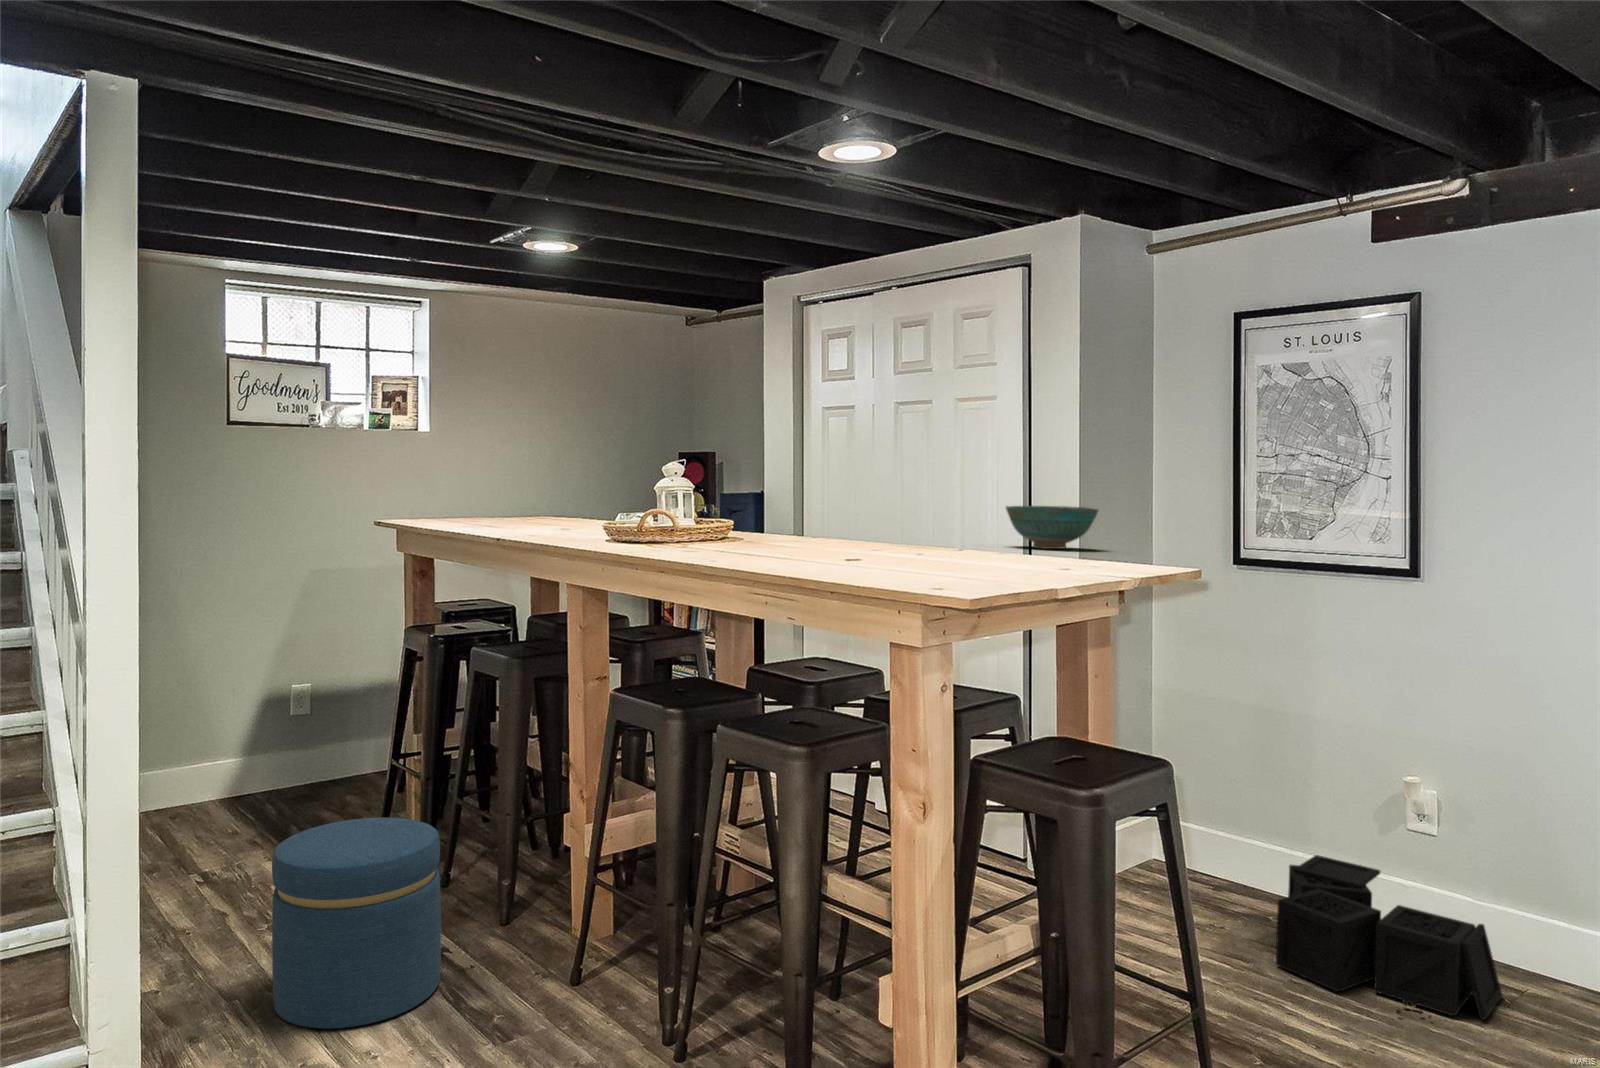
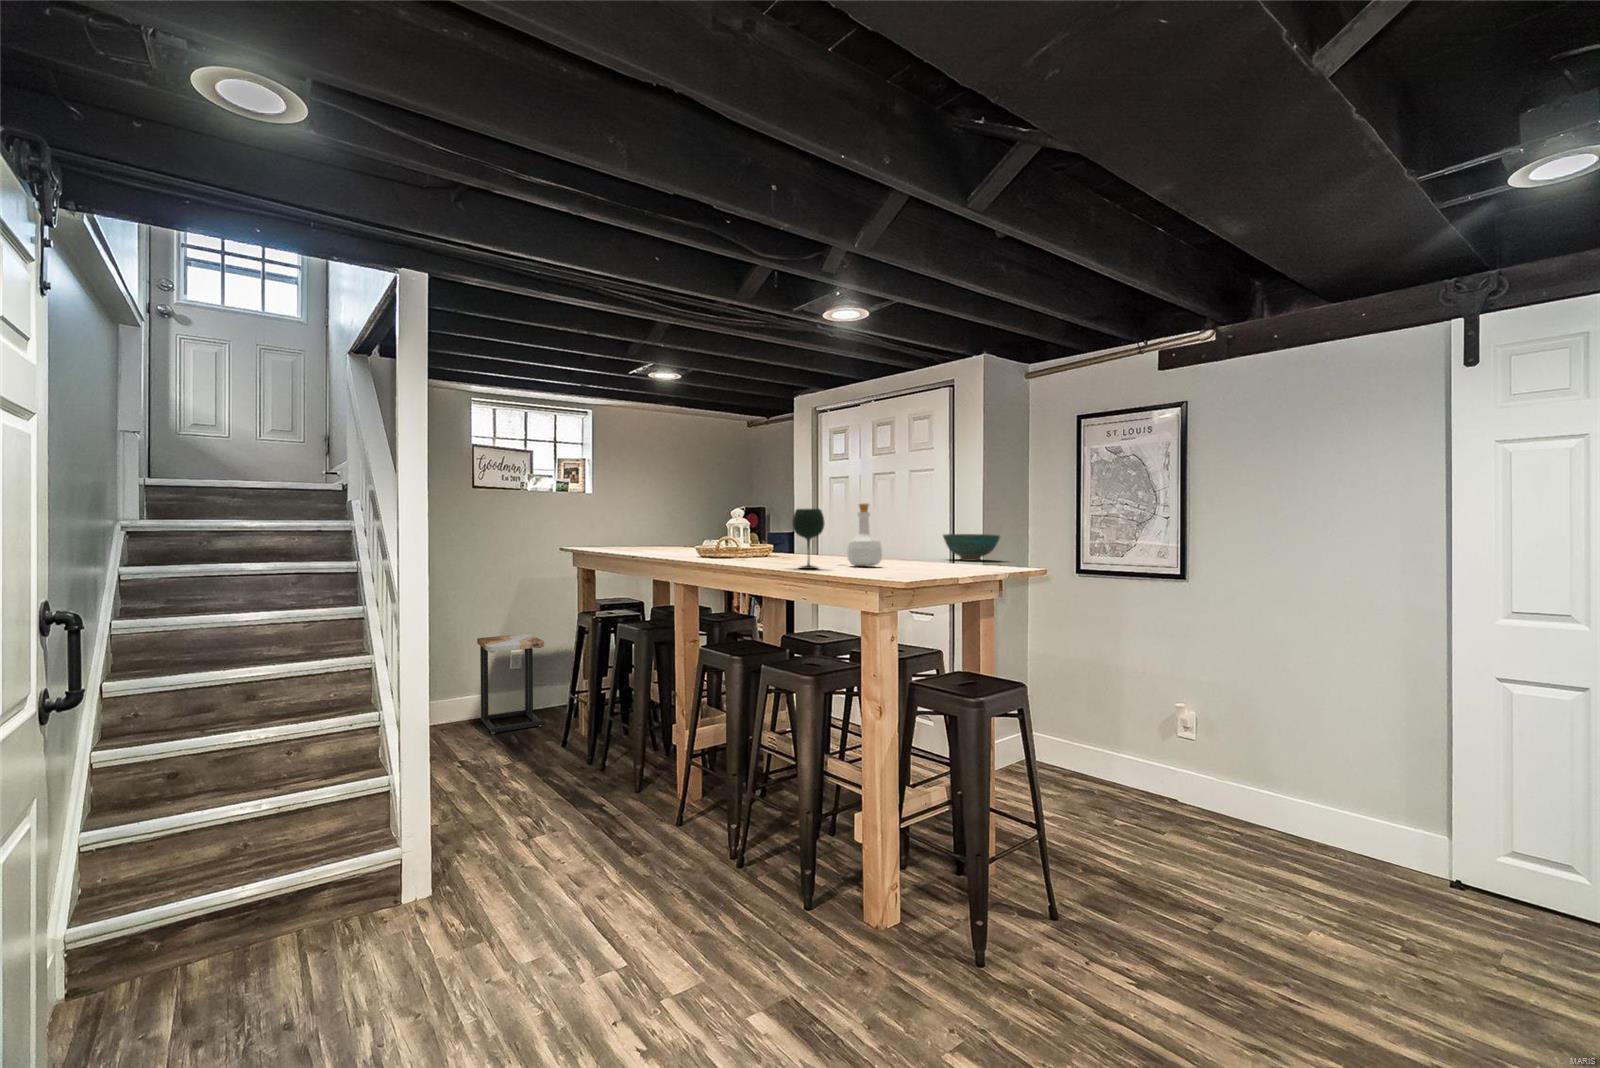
bottle: none [866,451,923,556] -> present [847,504,882,566]
wine glass: none [778,457,833,560] -> present [793,509,824,569]
side table: none [236,661,348,824] -> present [477,634,544,734]
ottoman: present [272,817,441,1029] -> none [503,725,599,847]
storage bin: present [1276,855,1502,1019] -> none [1113,753,1256,853]

